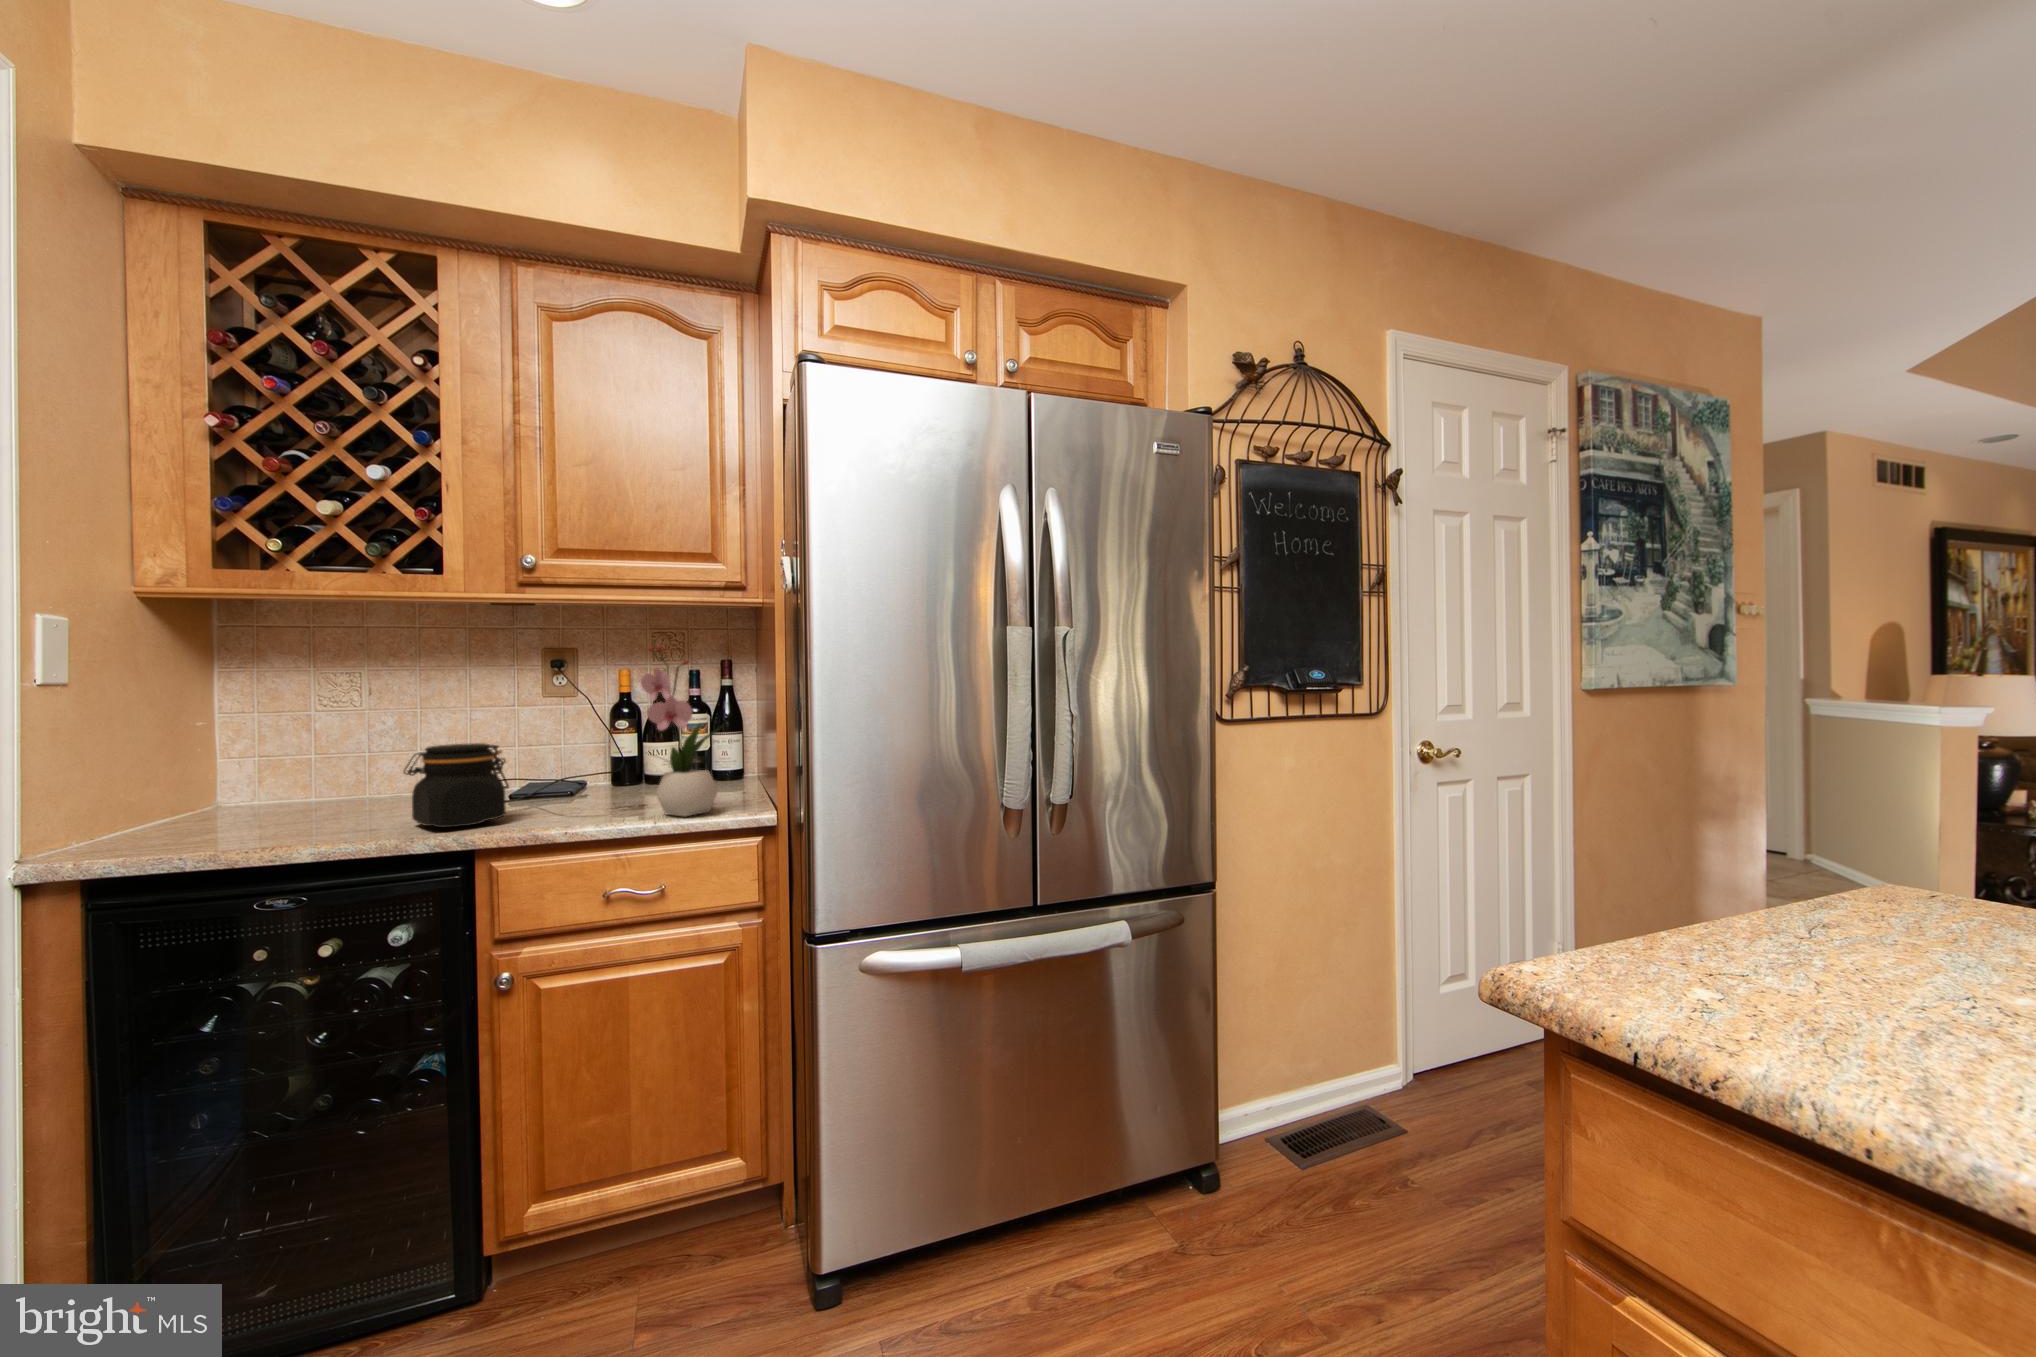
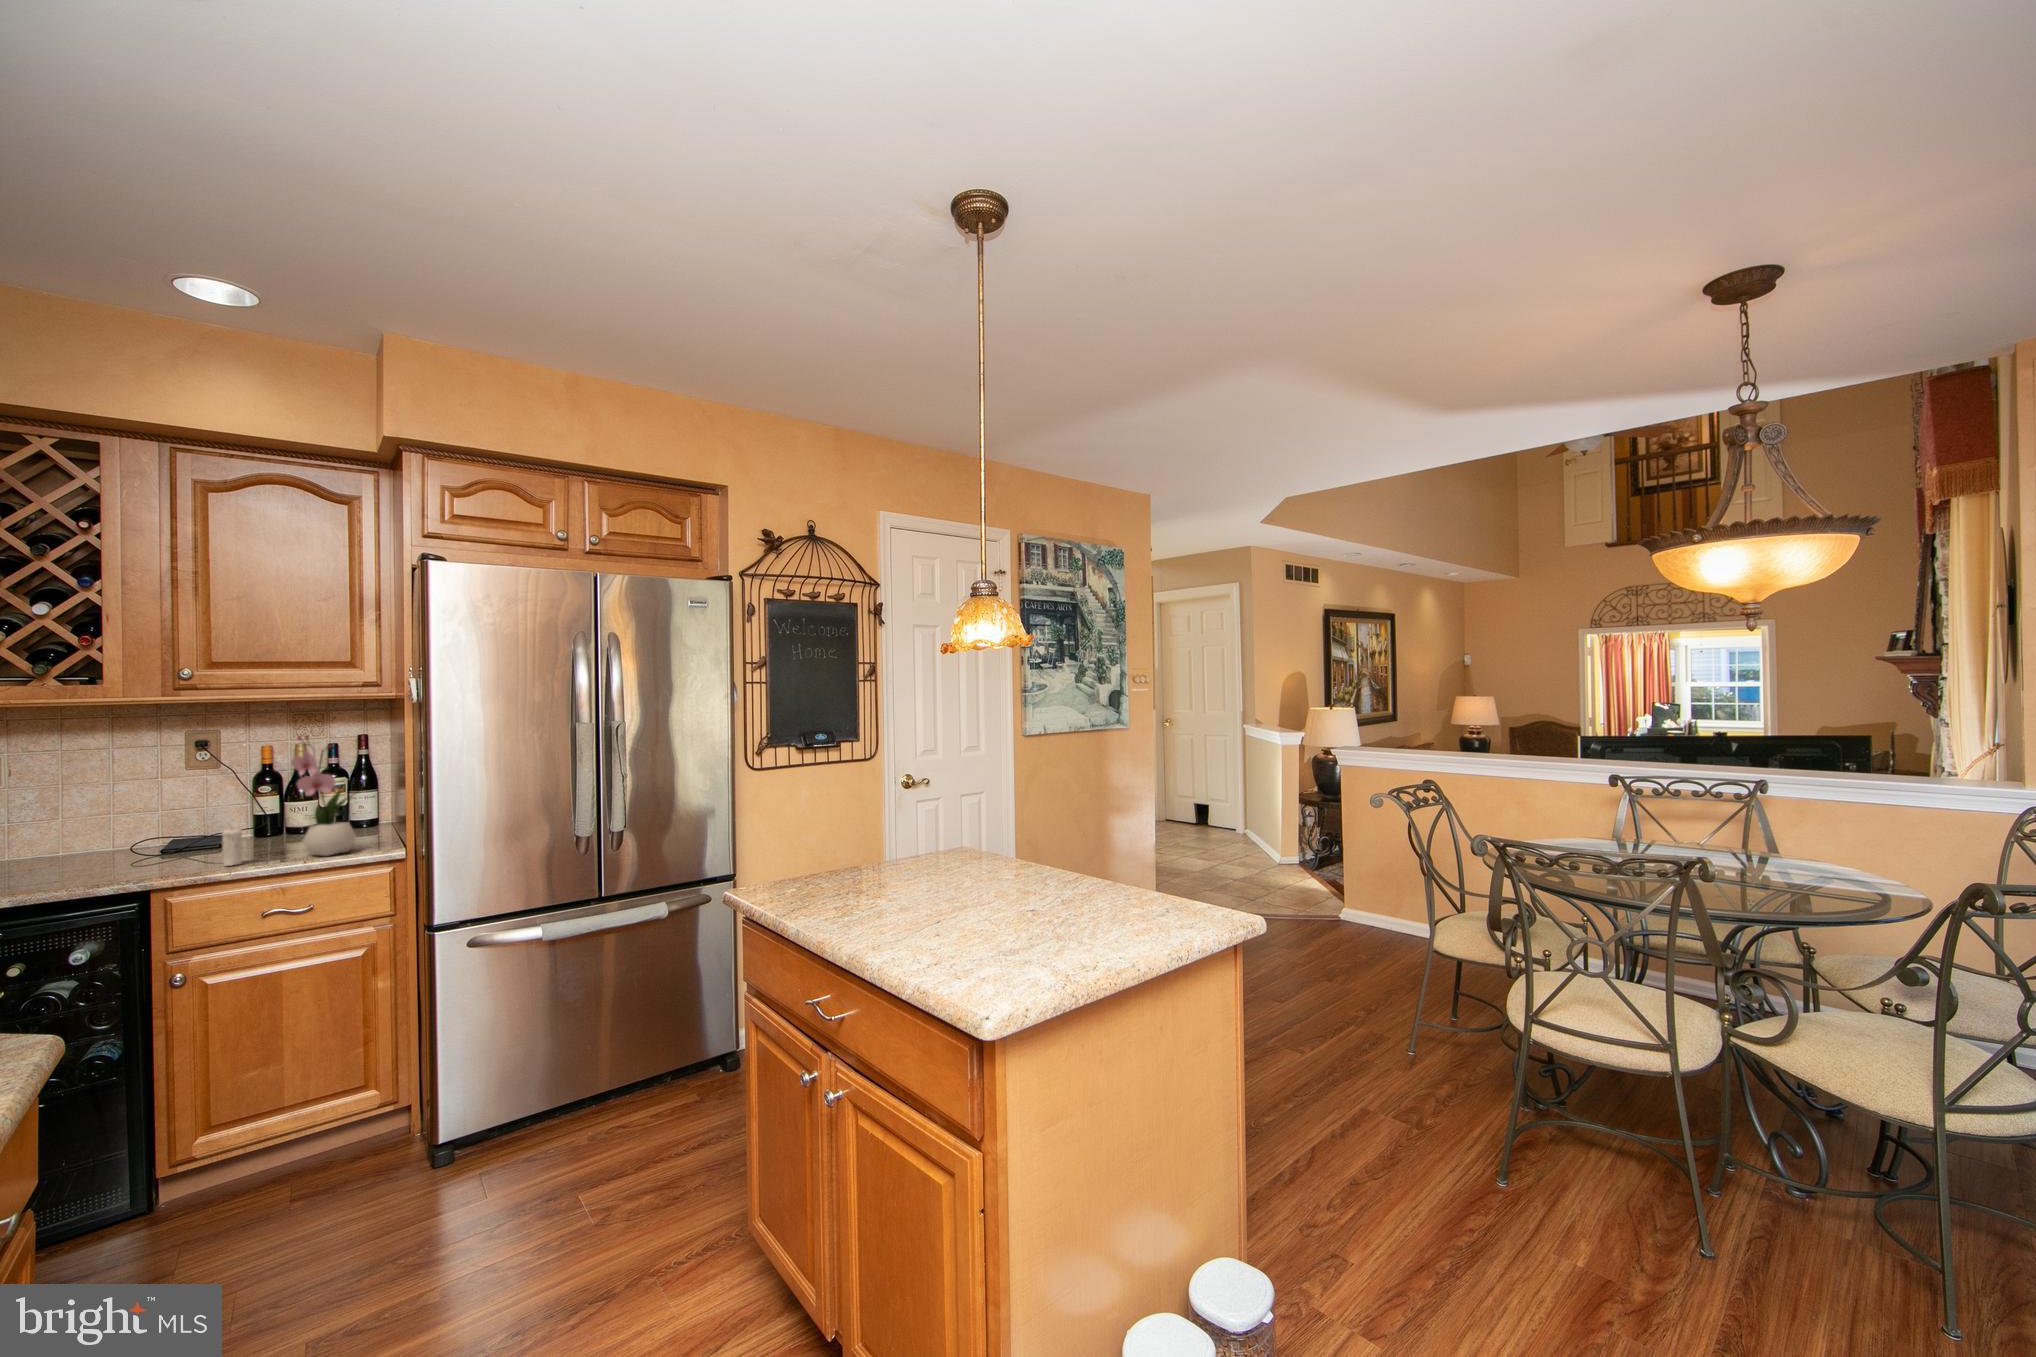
jar: present [403,743,509,827] -> none [79,813,171,876]
candle: none [562,761,587,824] -> present [222,828,243,866]

